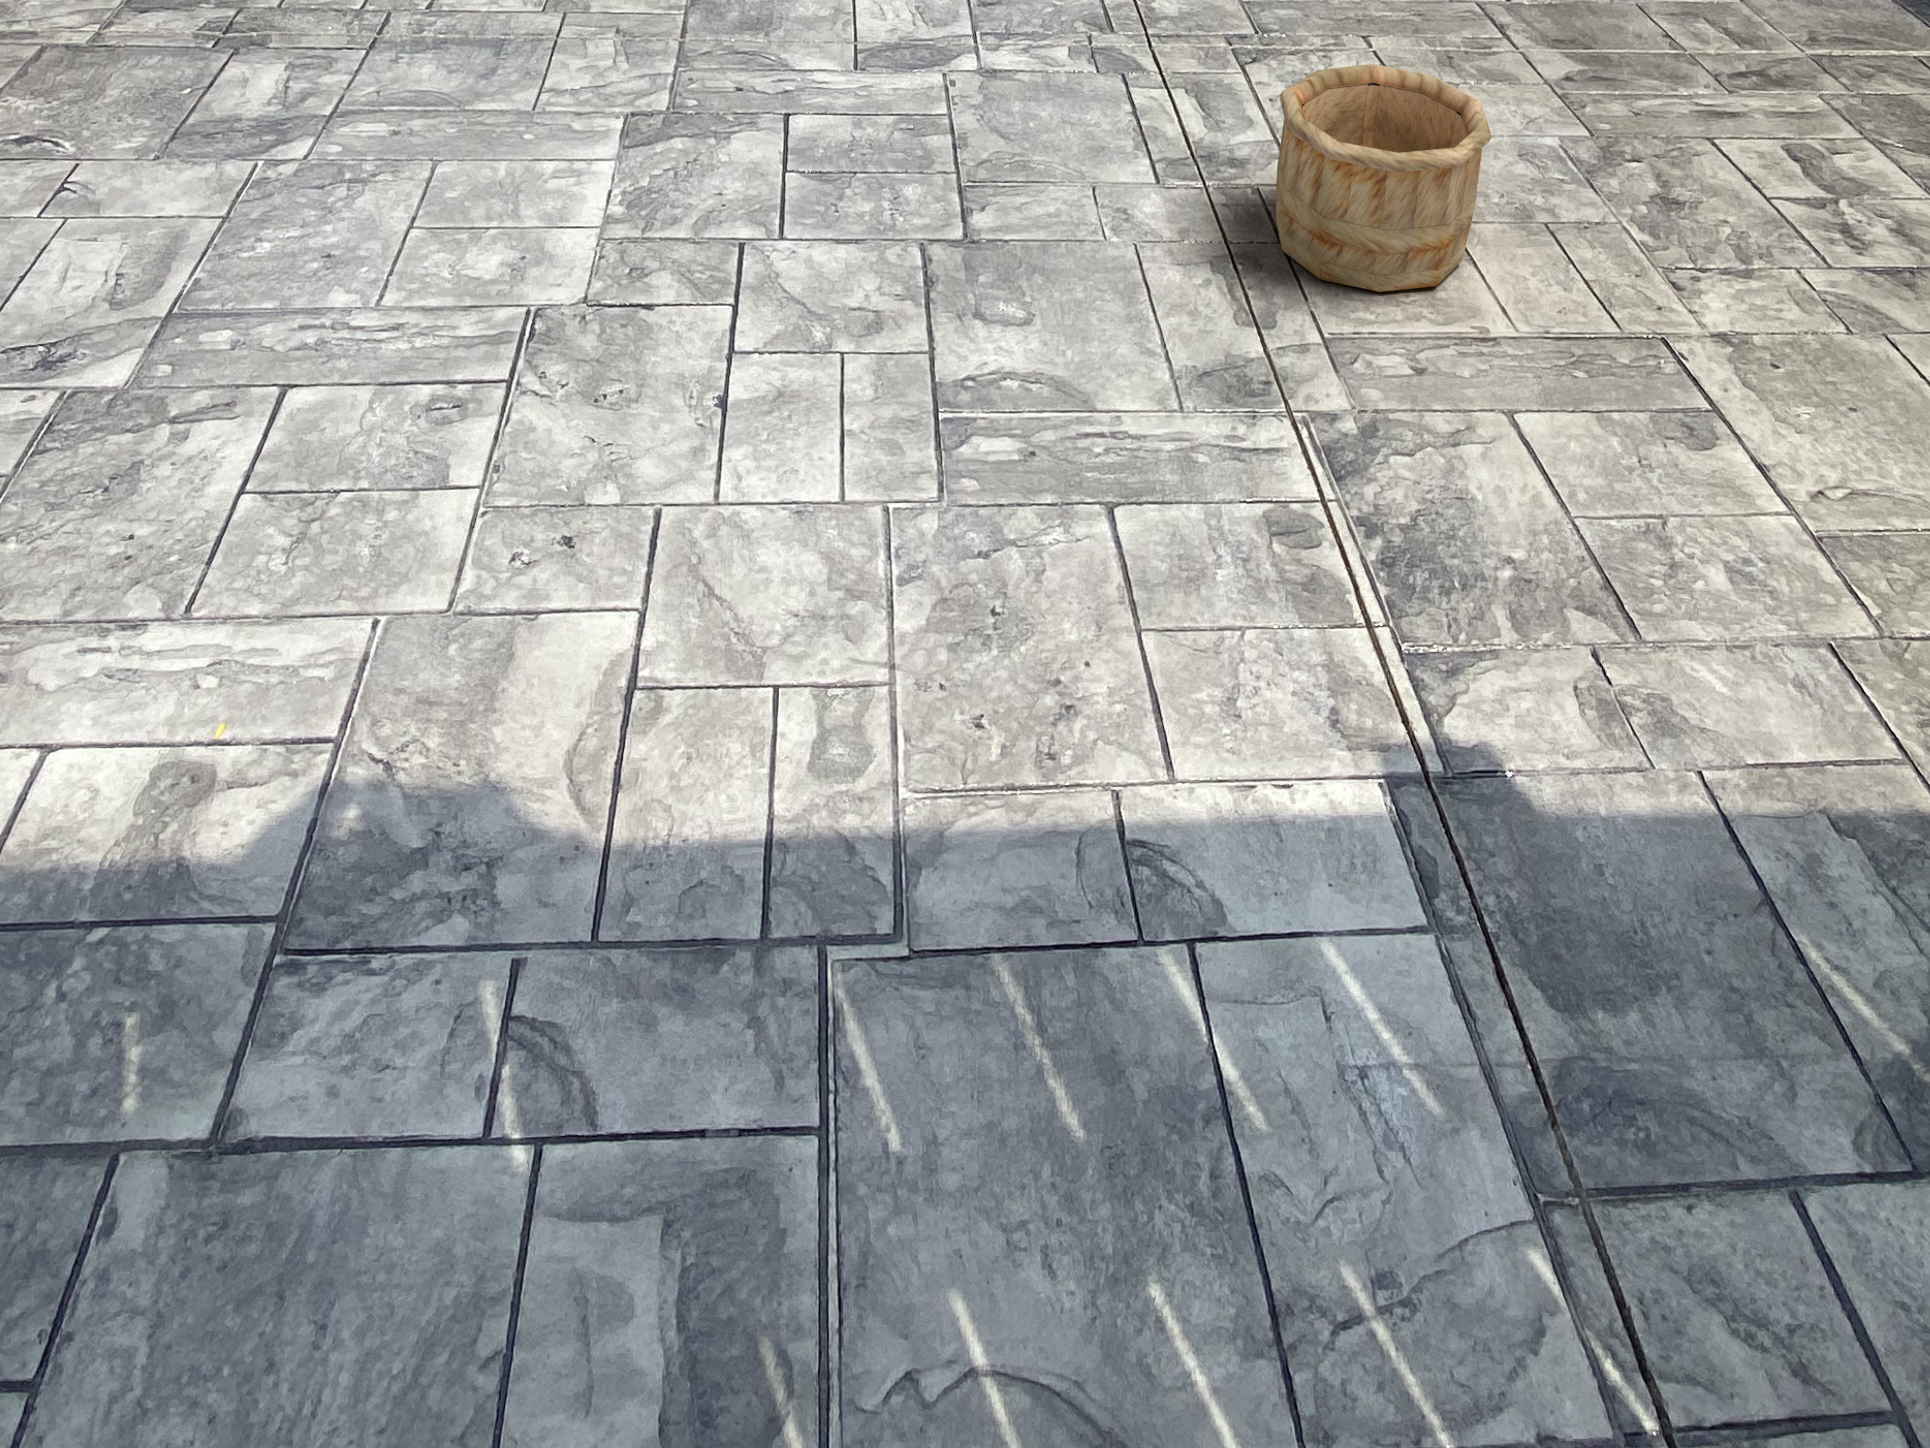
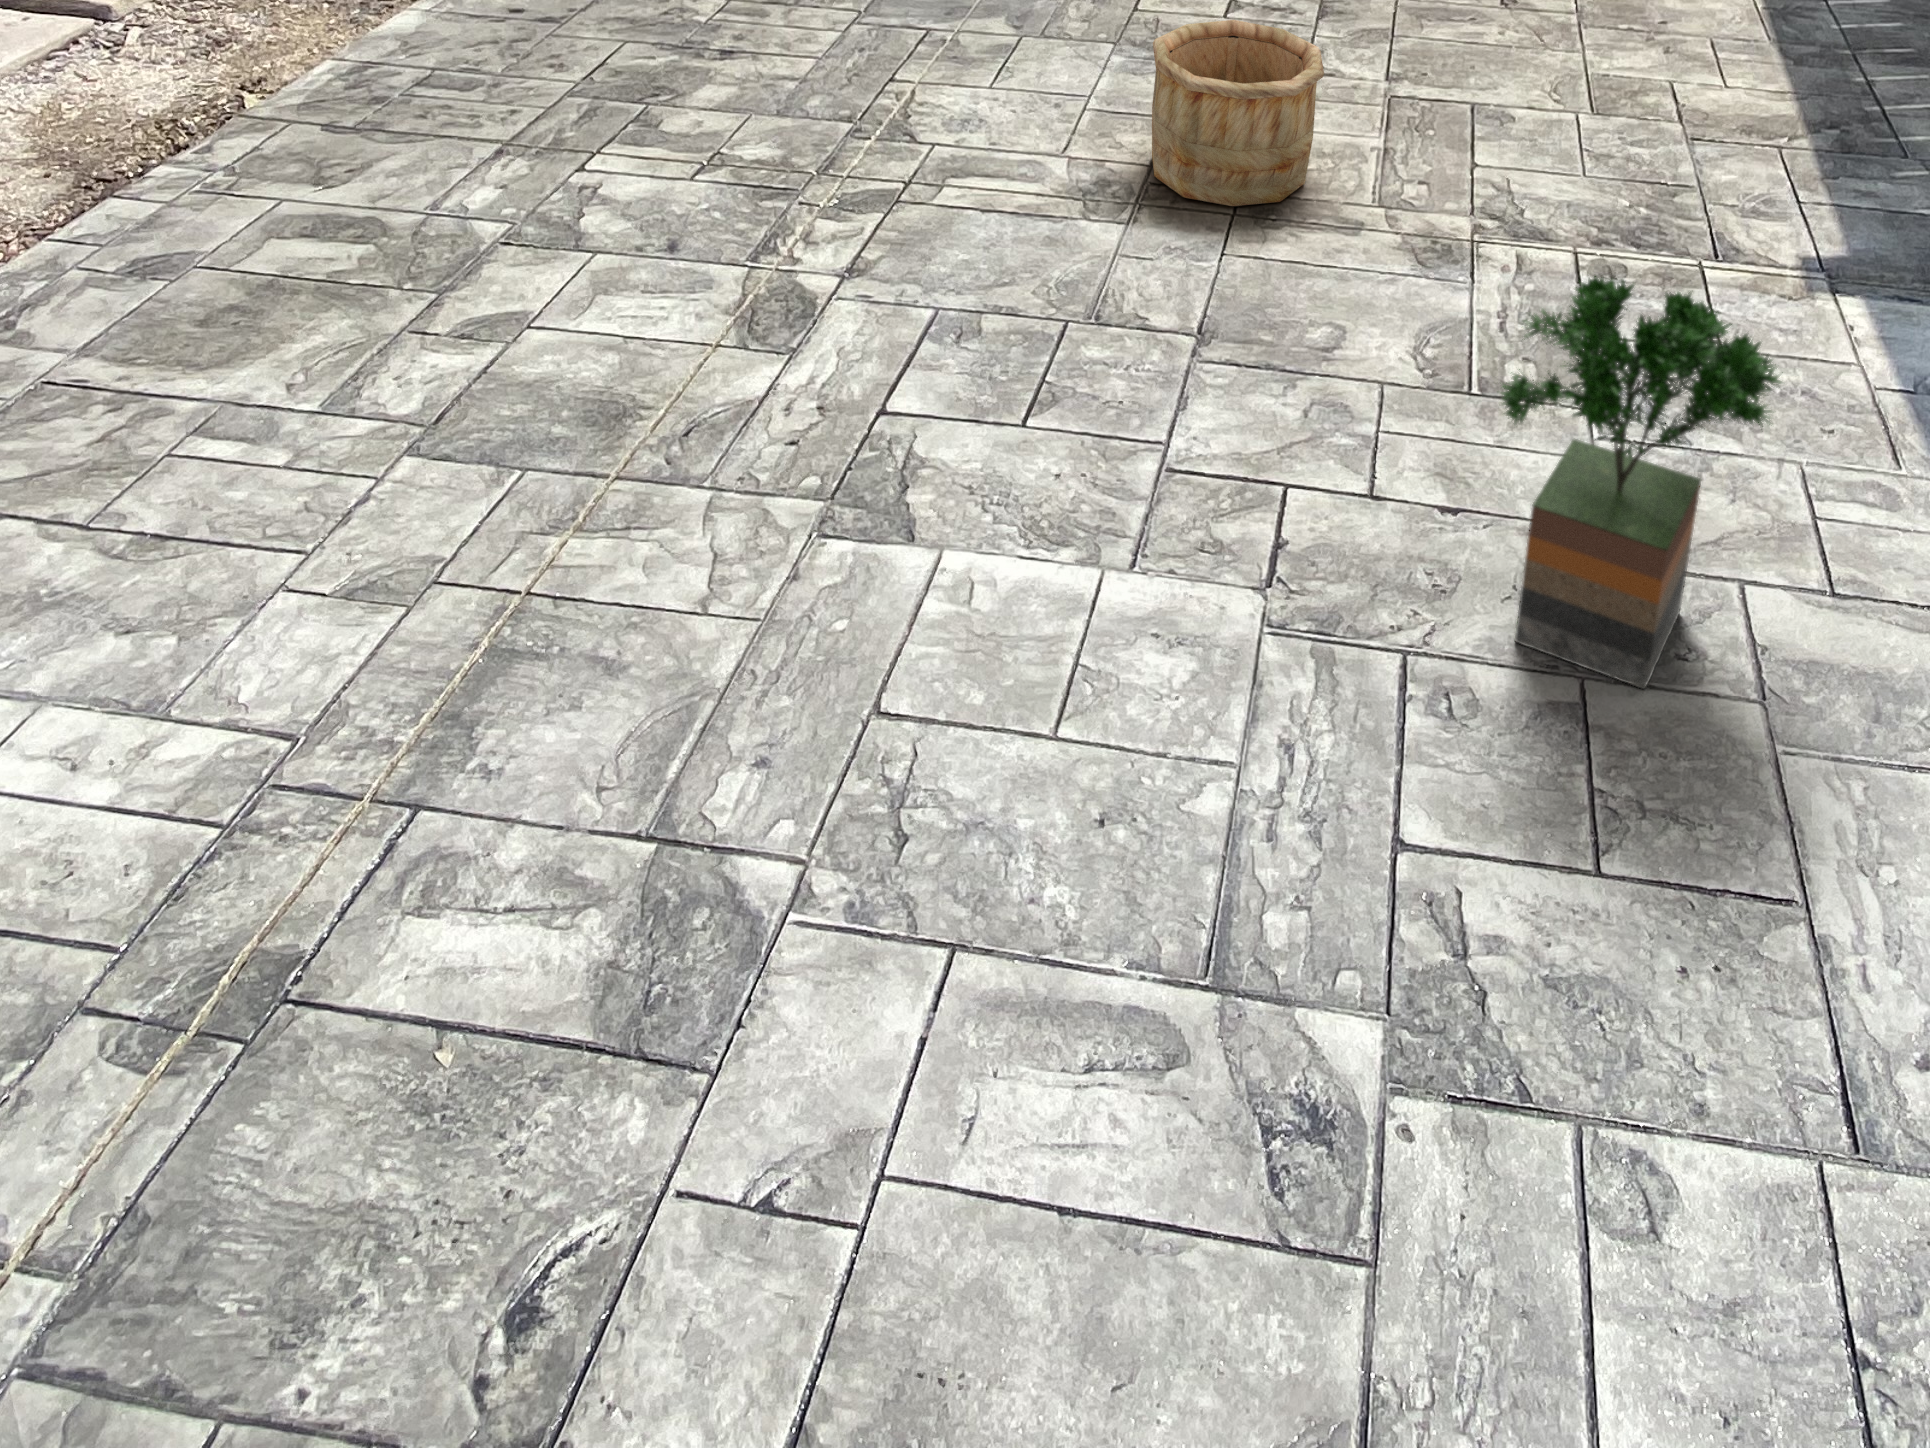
potted tree: none [444,161,702,564] -> present [1502,276,1782,689]

